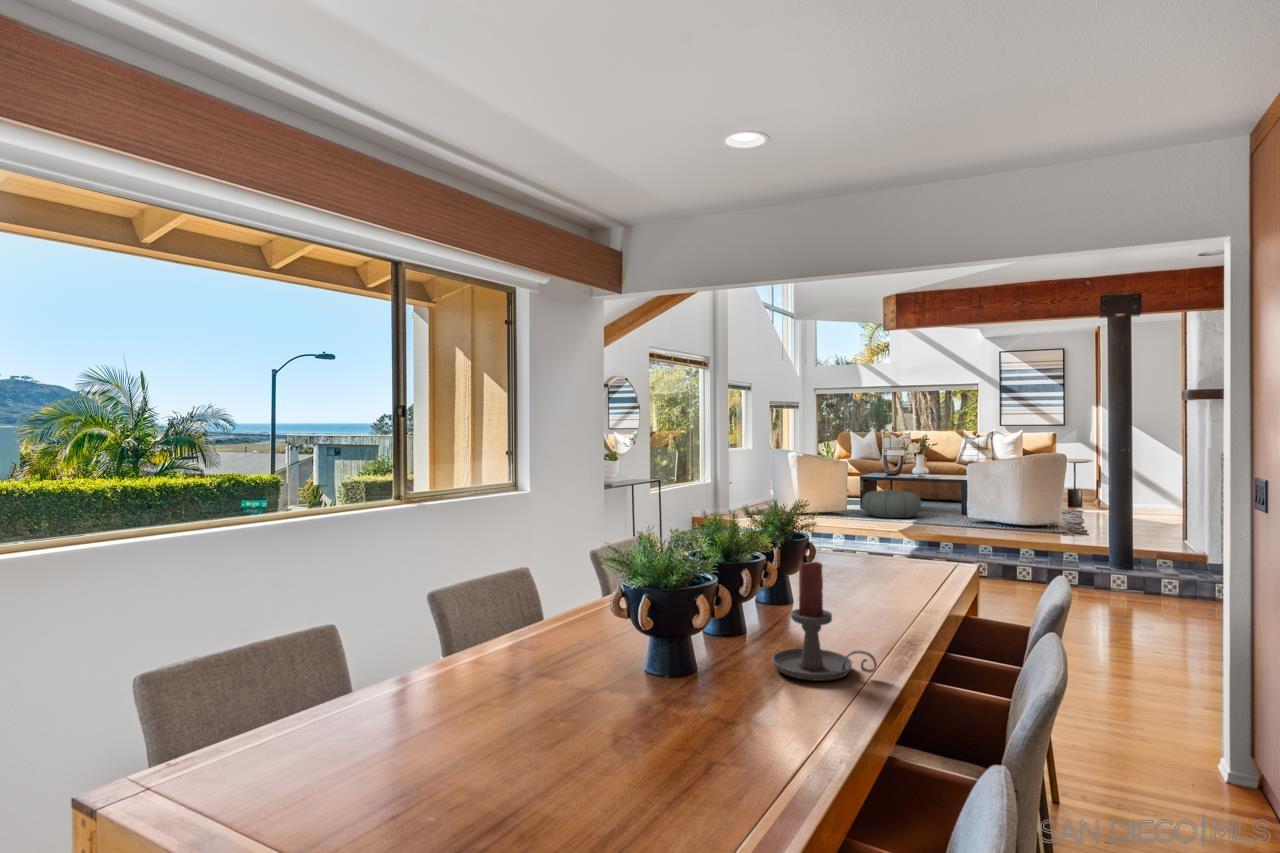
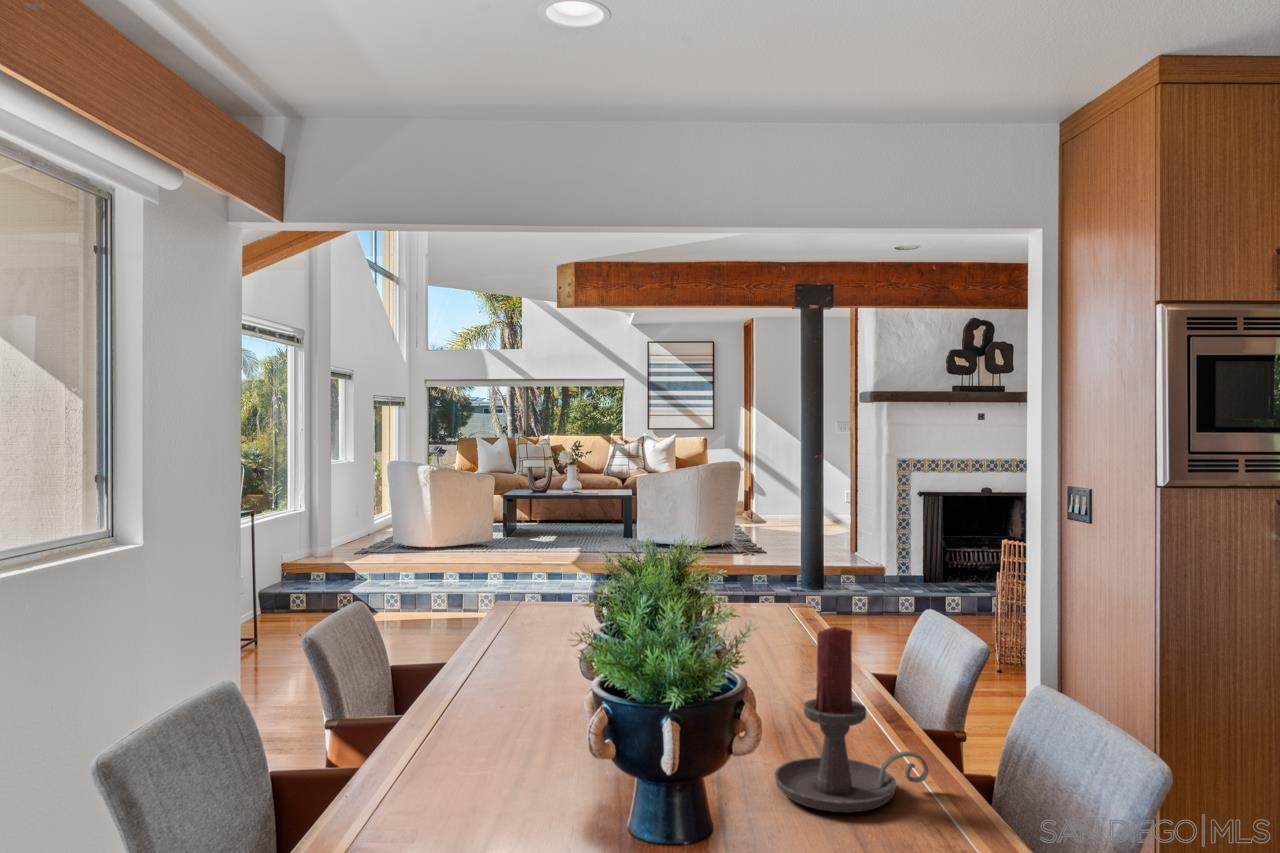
pouf: present [862,490,921,518] -> none [513,512,585,547]

